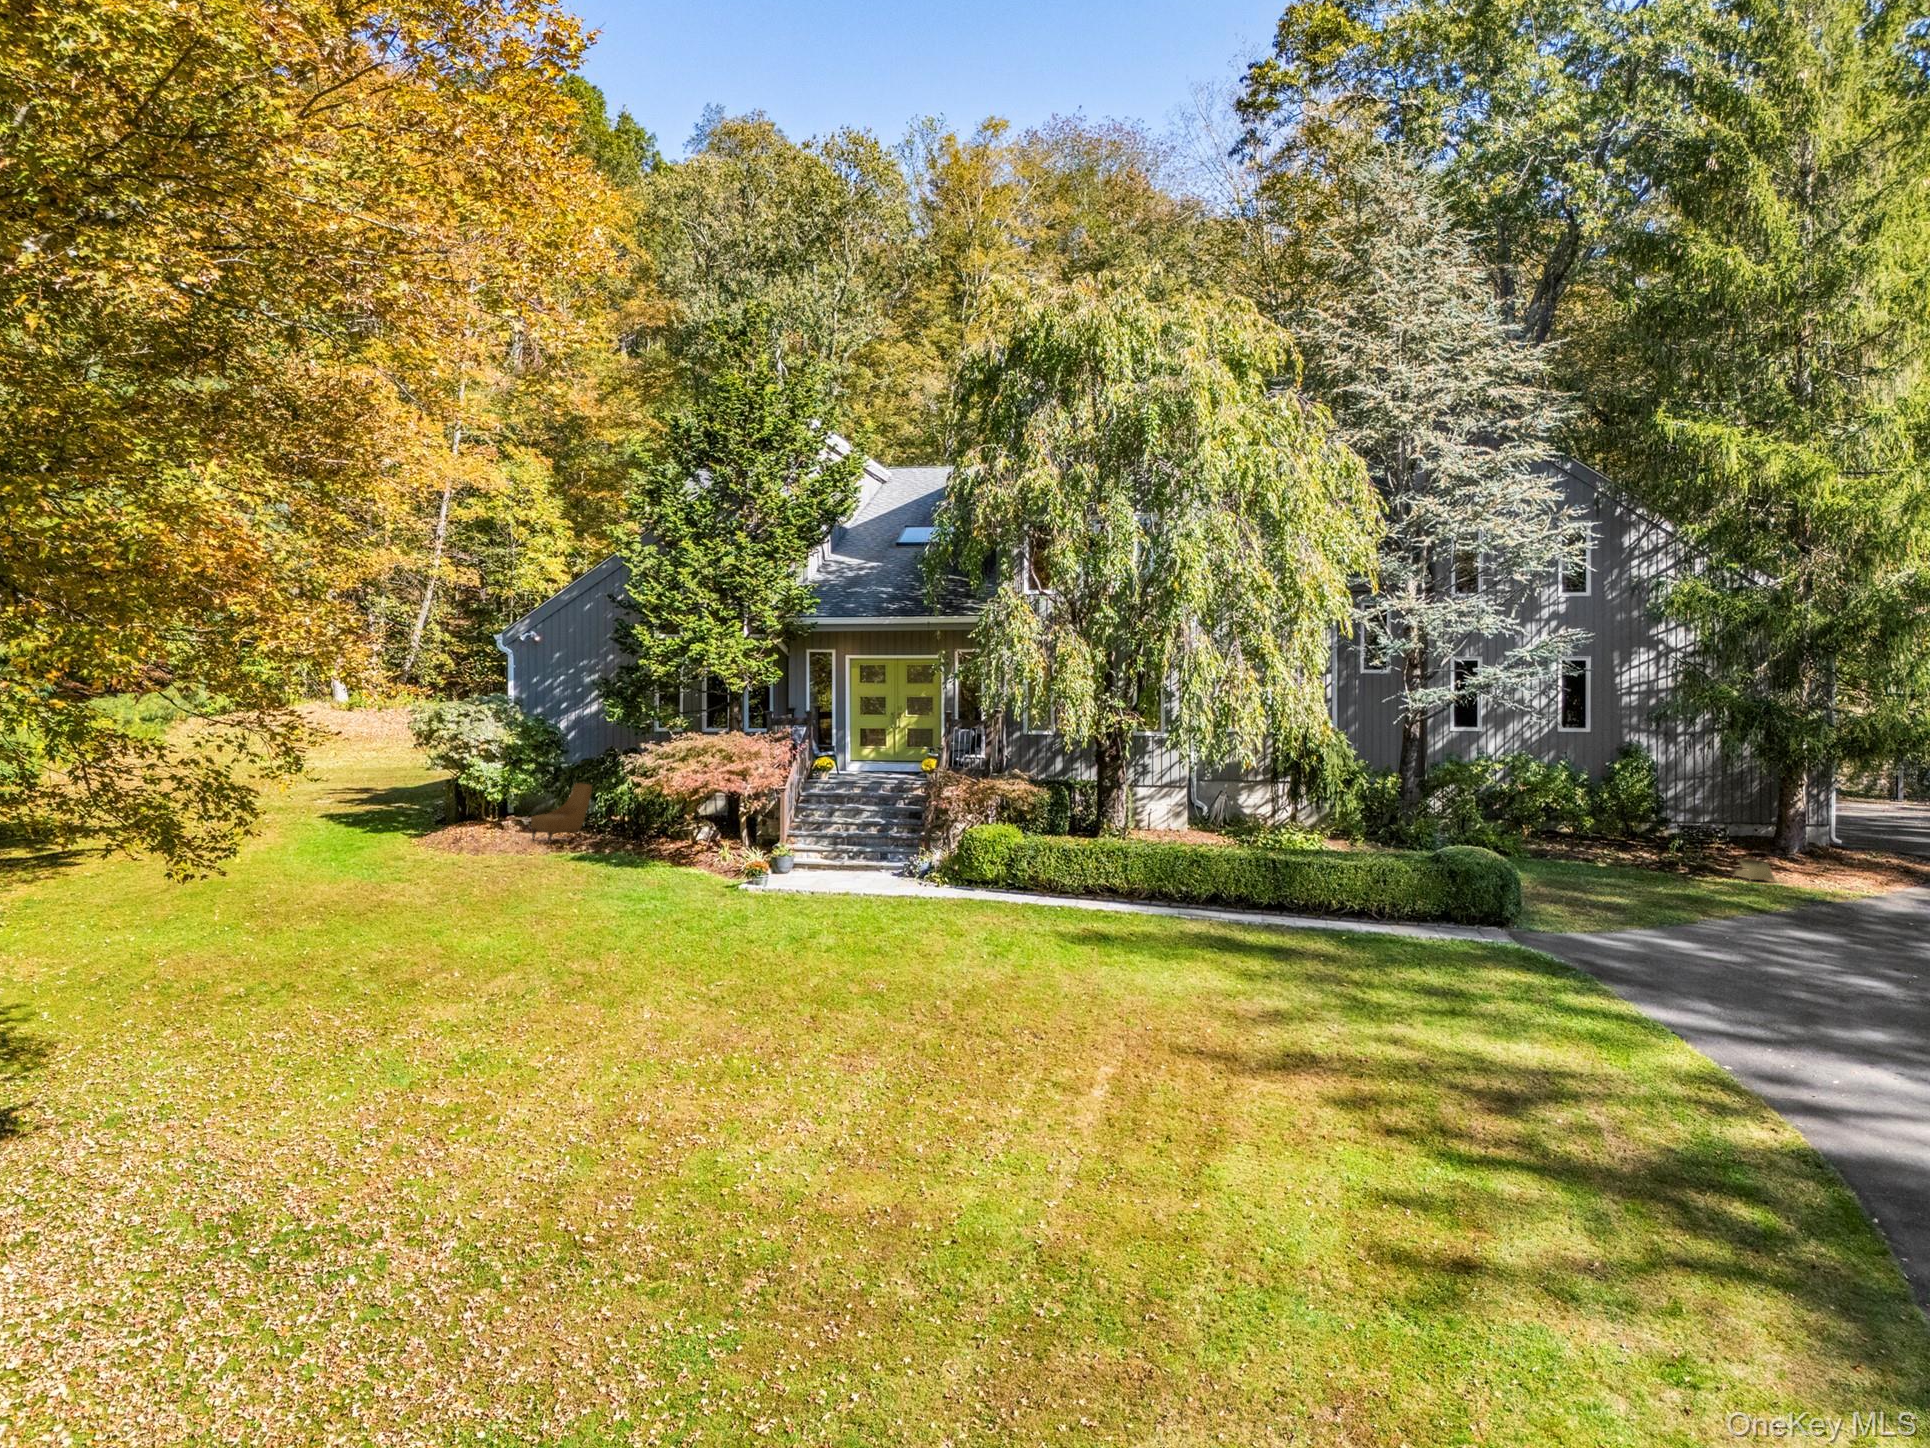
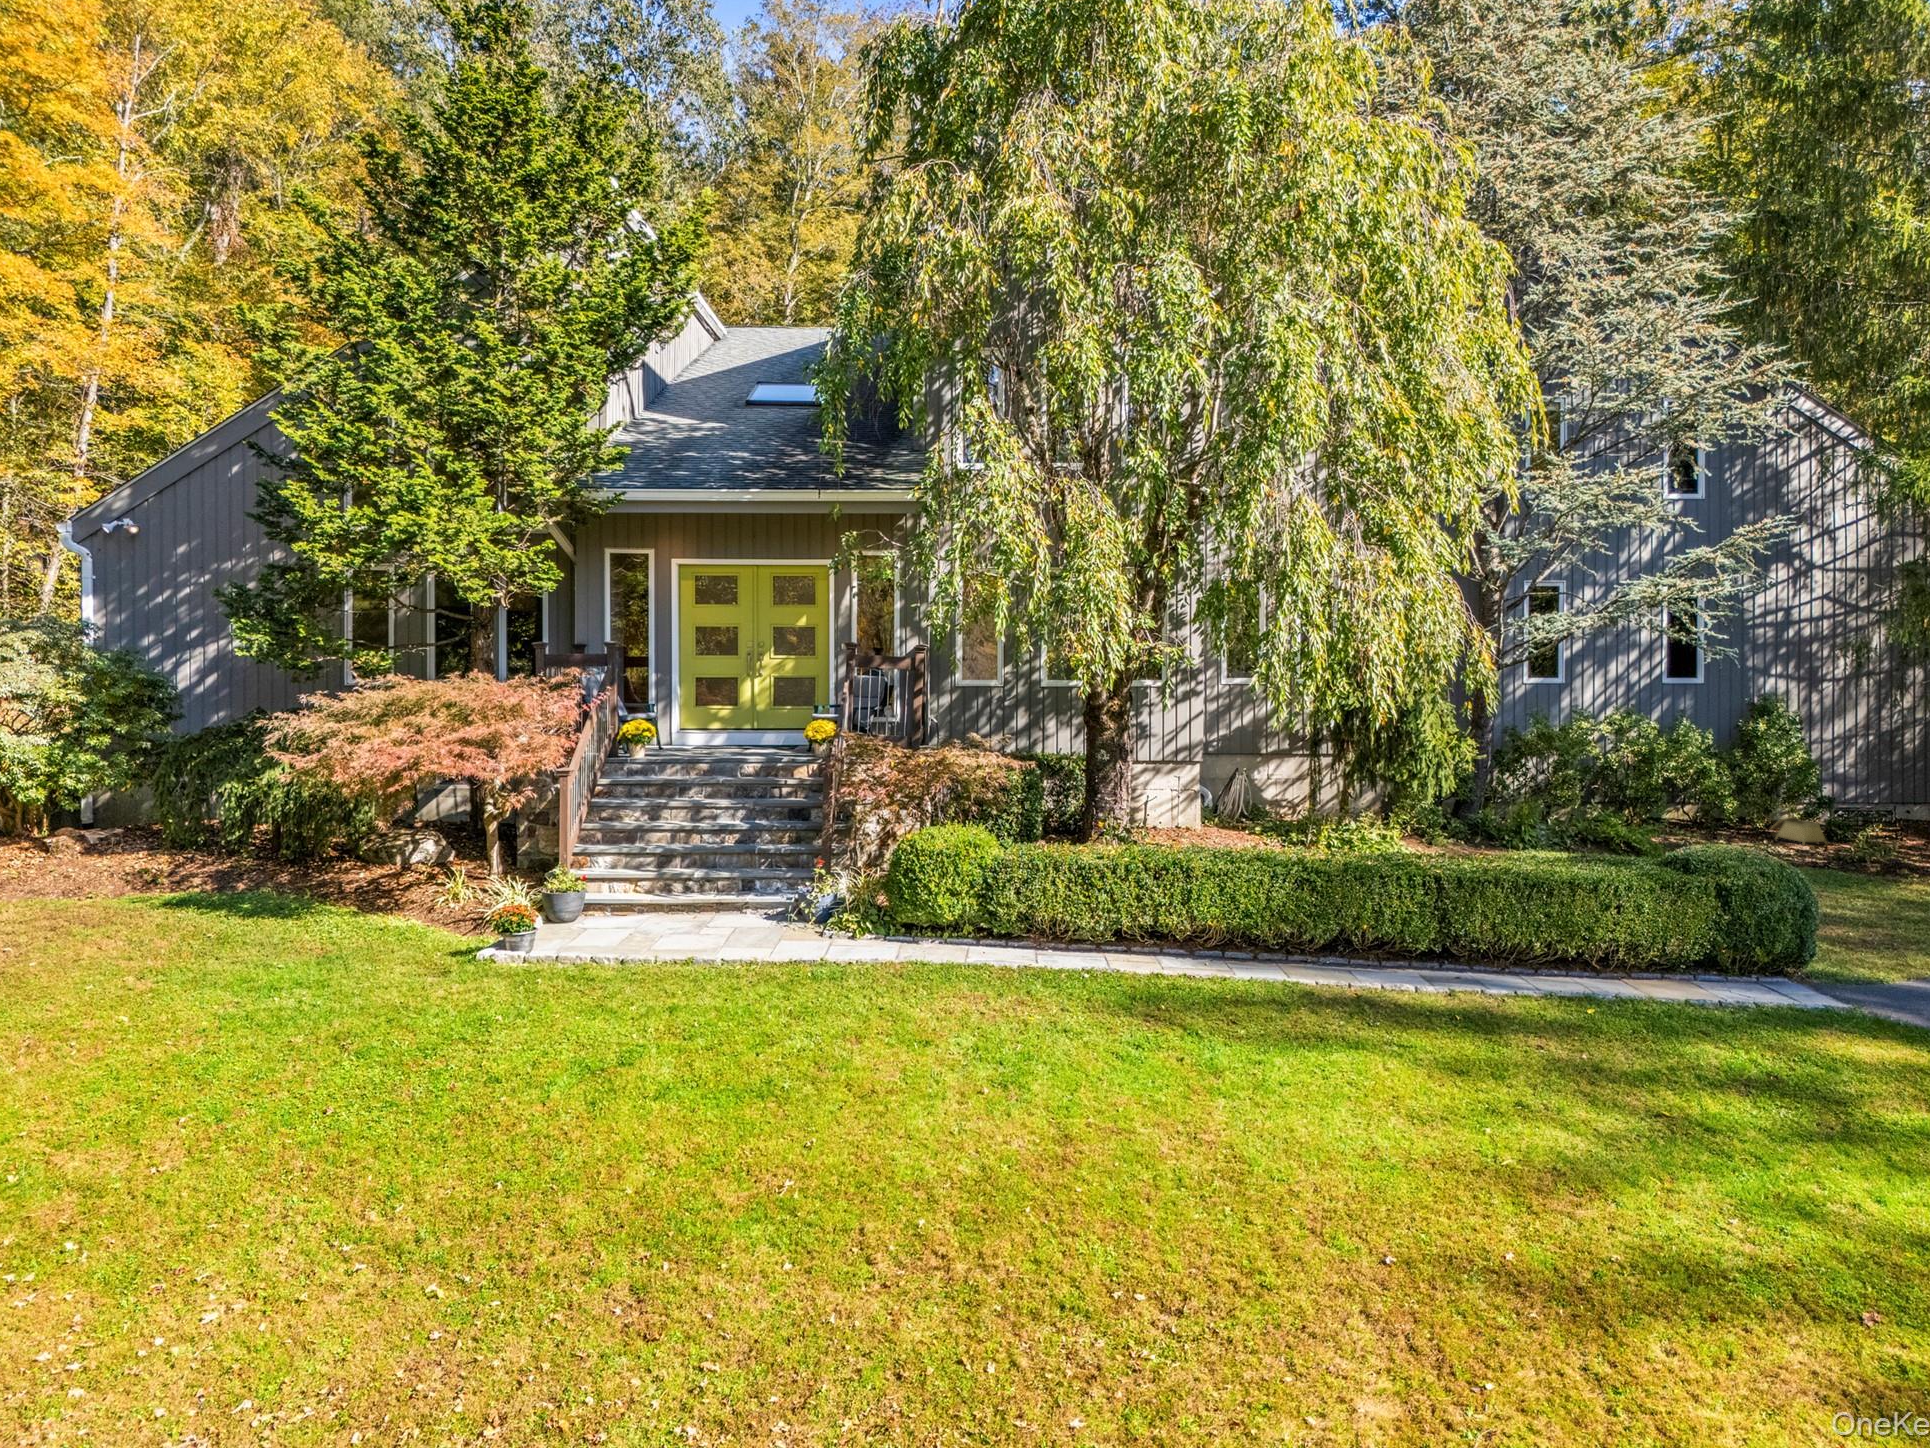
chair: present [531,783,592,844] -> none [89,766,219,881]

